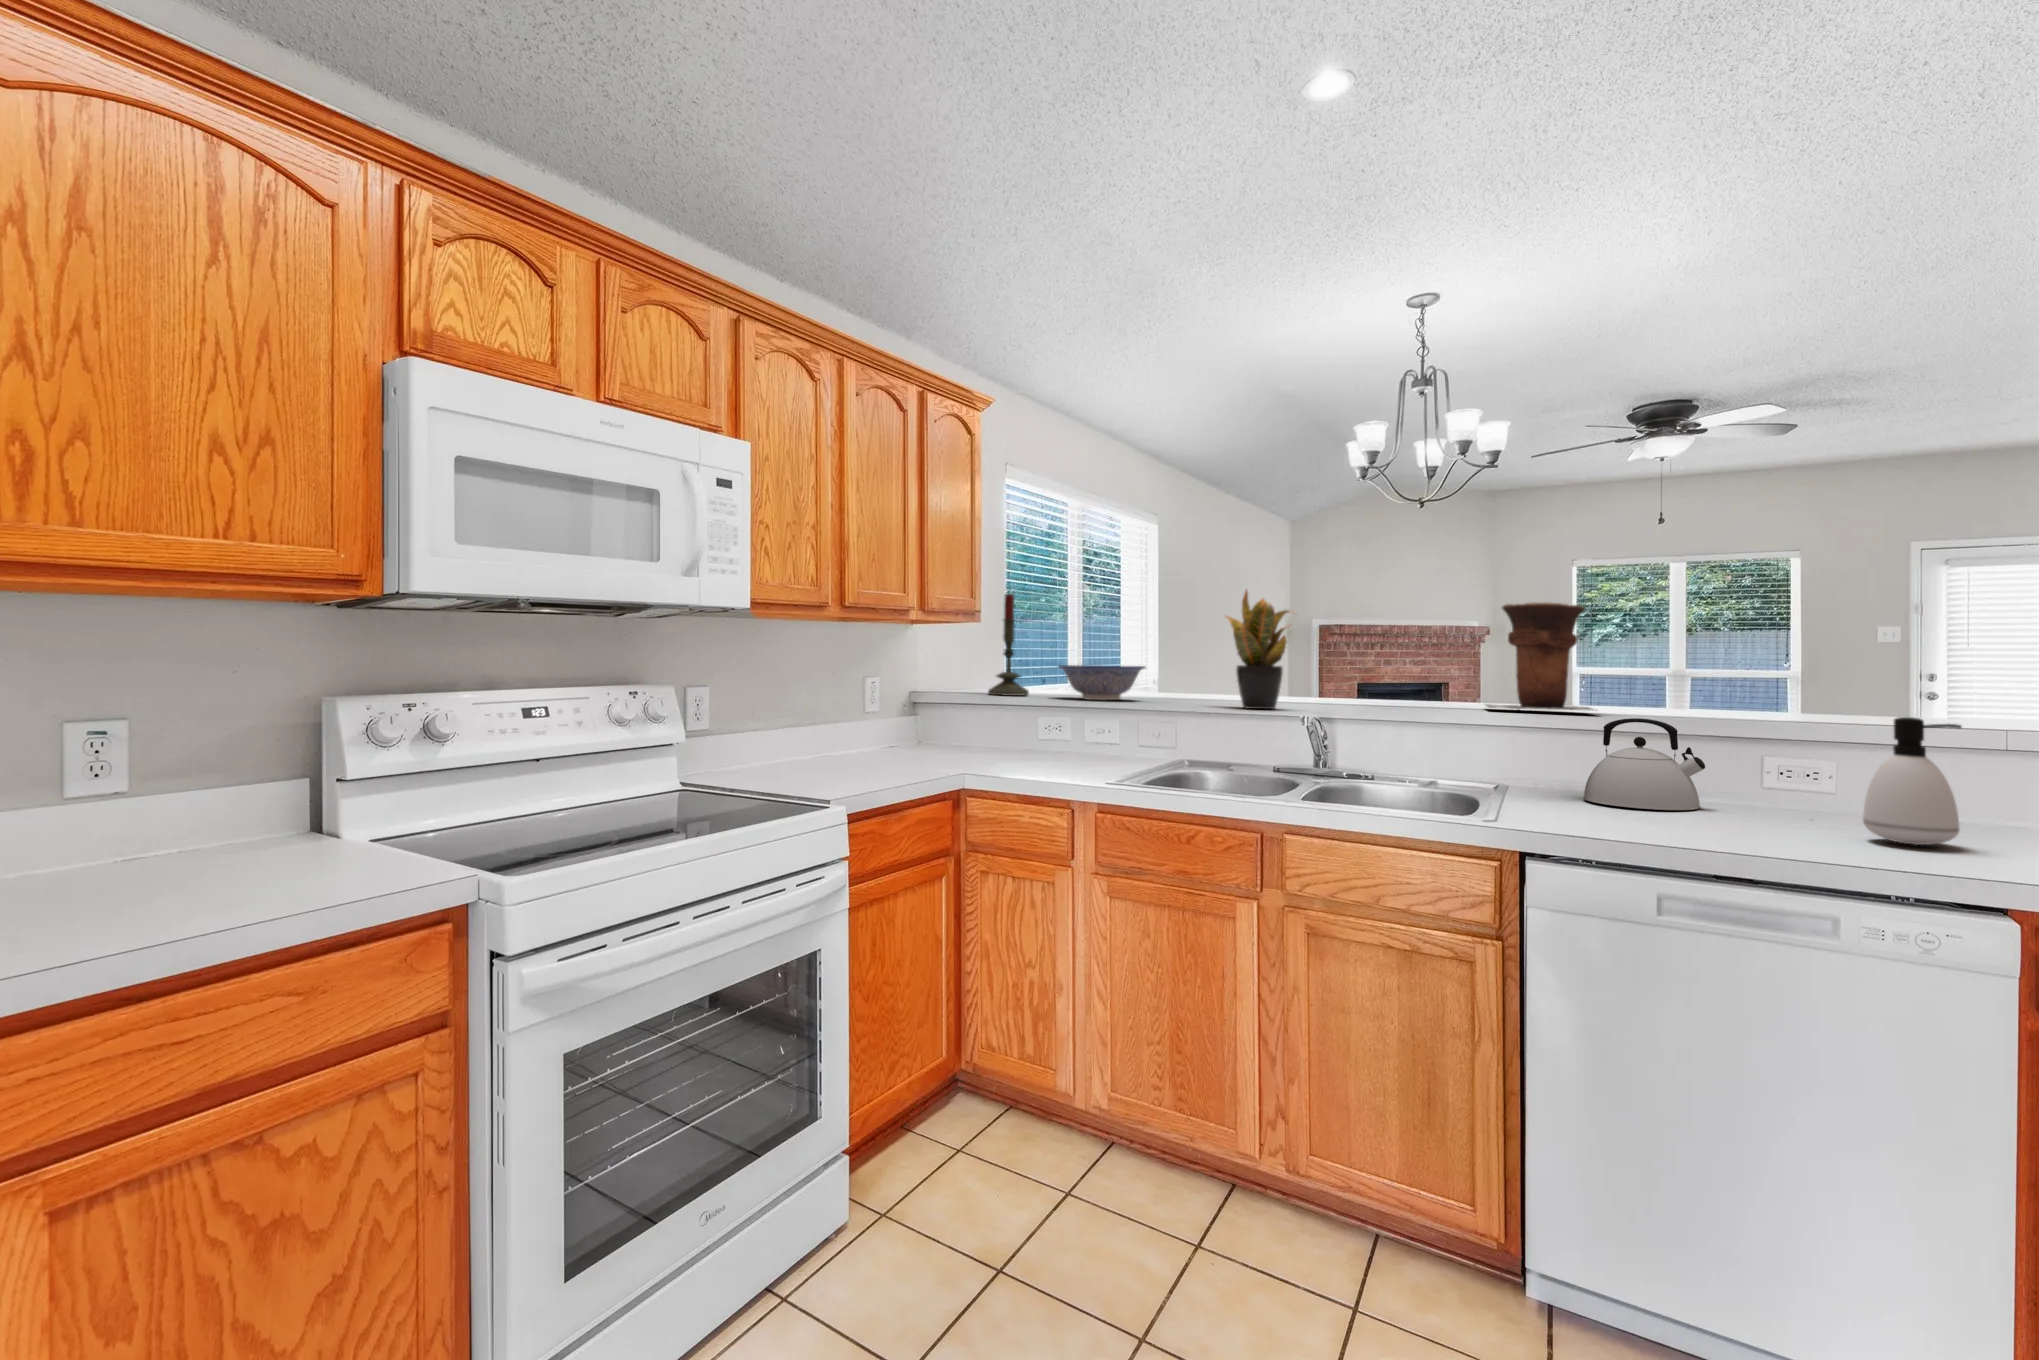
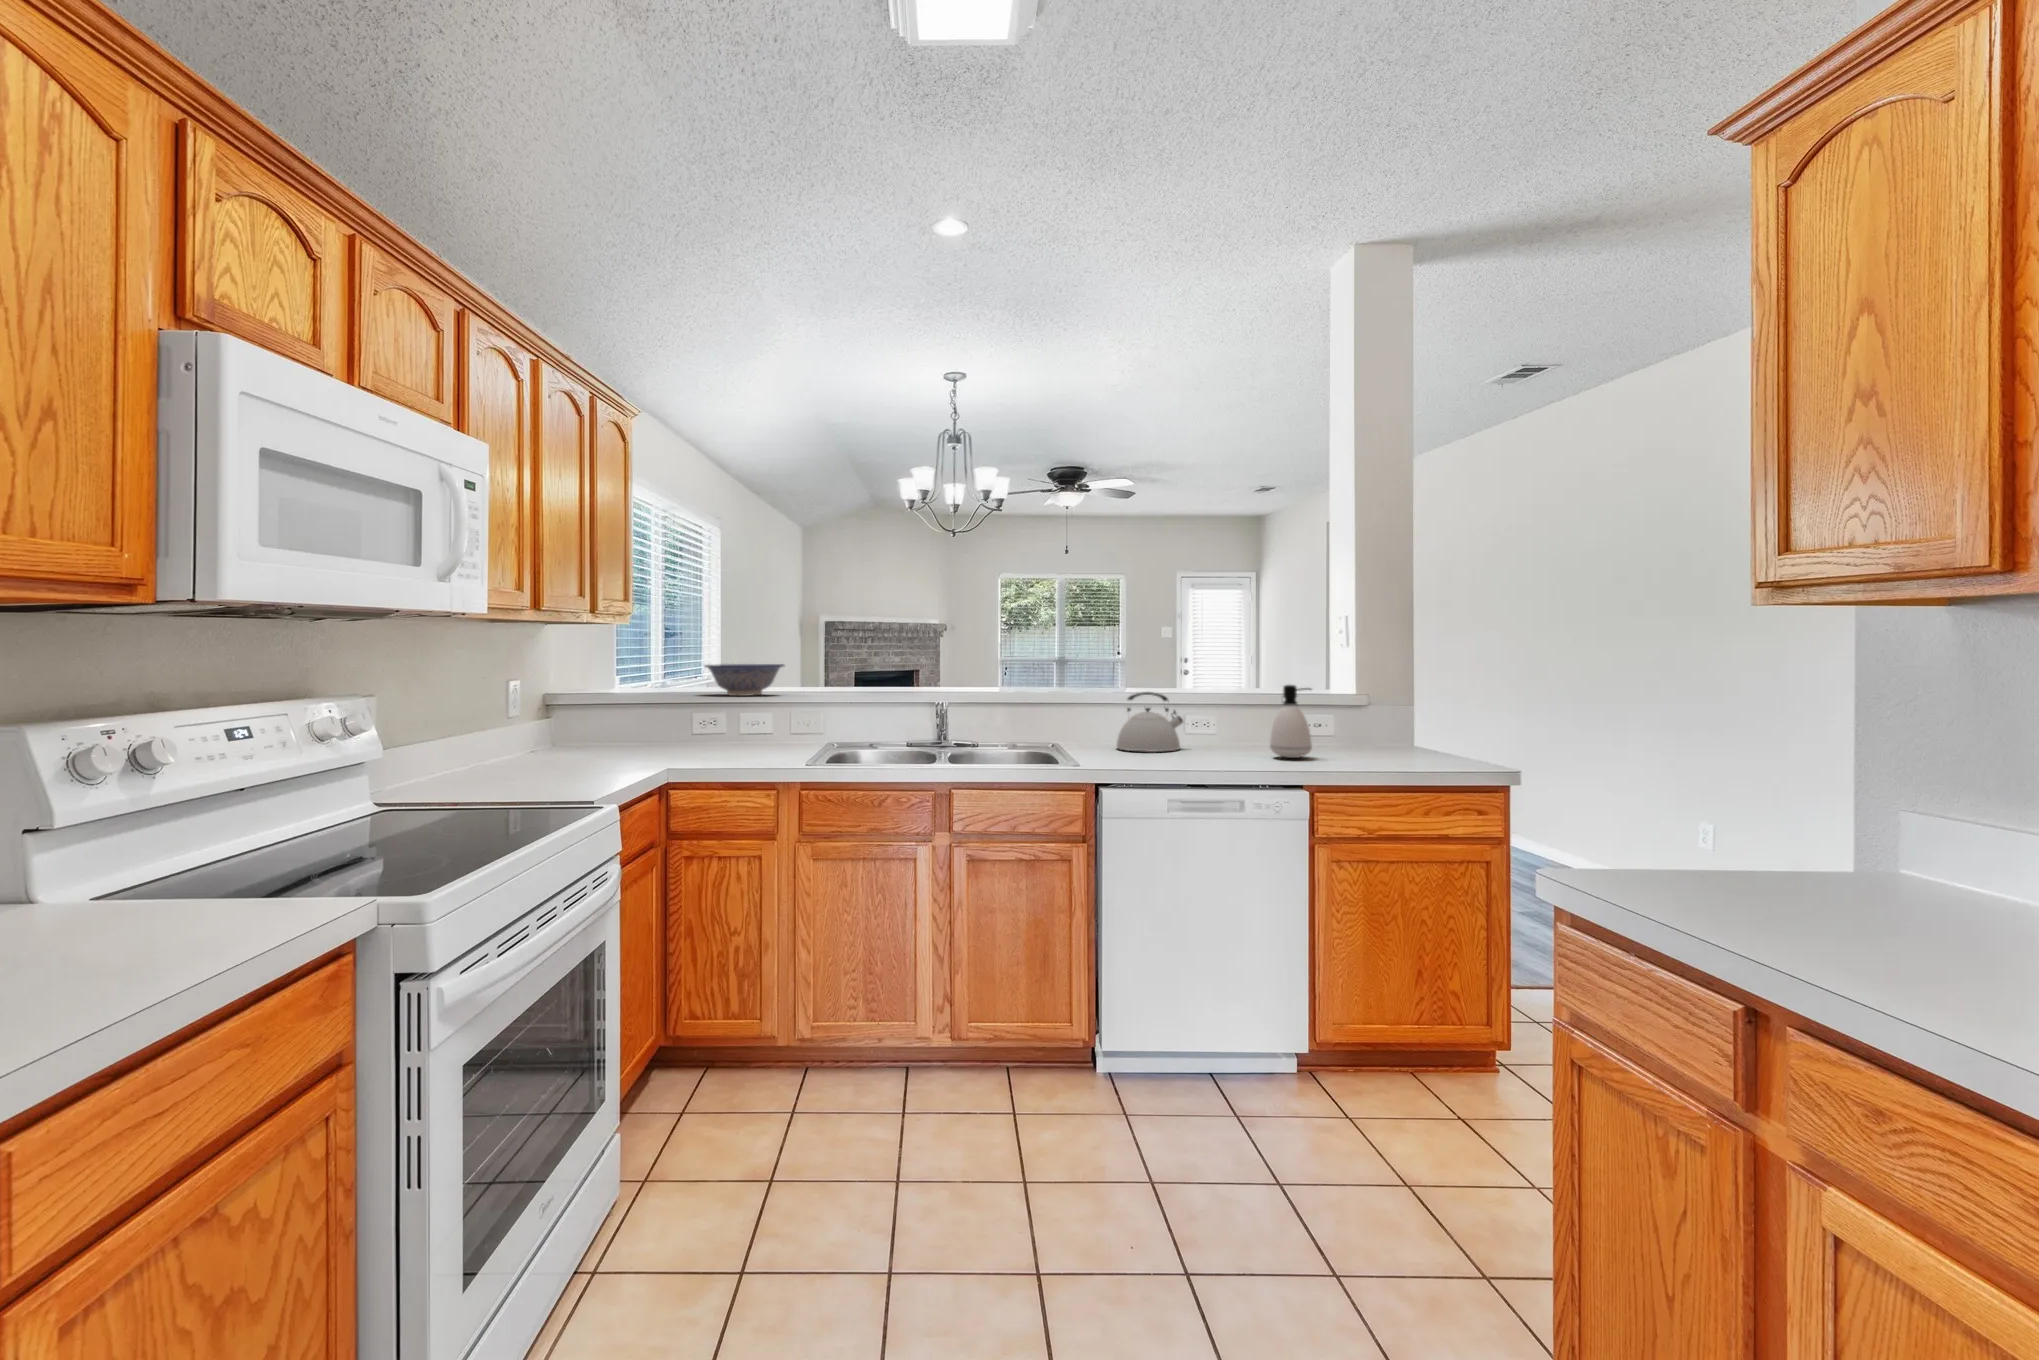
potted plant: present [1226,591,1294,709] -> none [854,595,921,697]
candle: present [988,593,1029,696] -> none [629,595,670,695]
vase: present [1486,603,1592,710] -> none [1010,611,1092,690]

